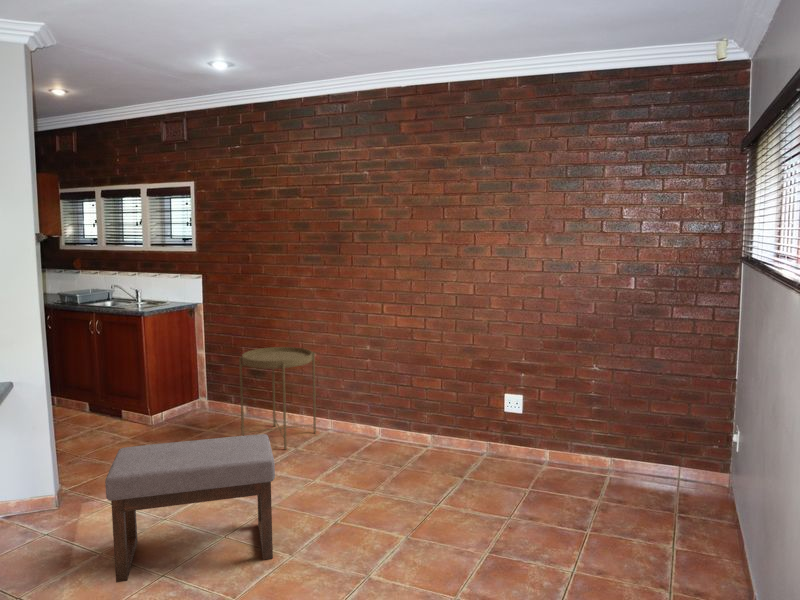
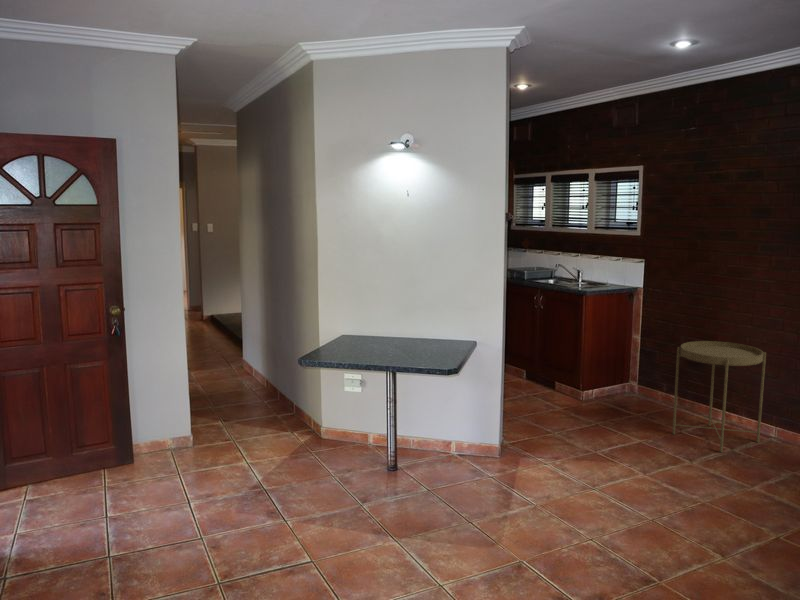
ottoman: present [105,434,275,582] -> none [553,416,713,556]

